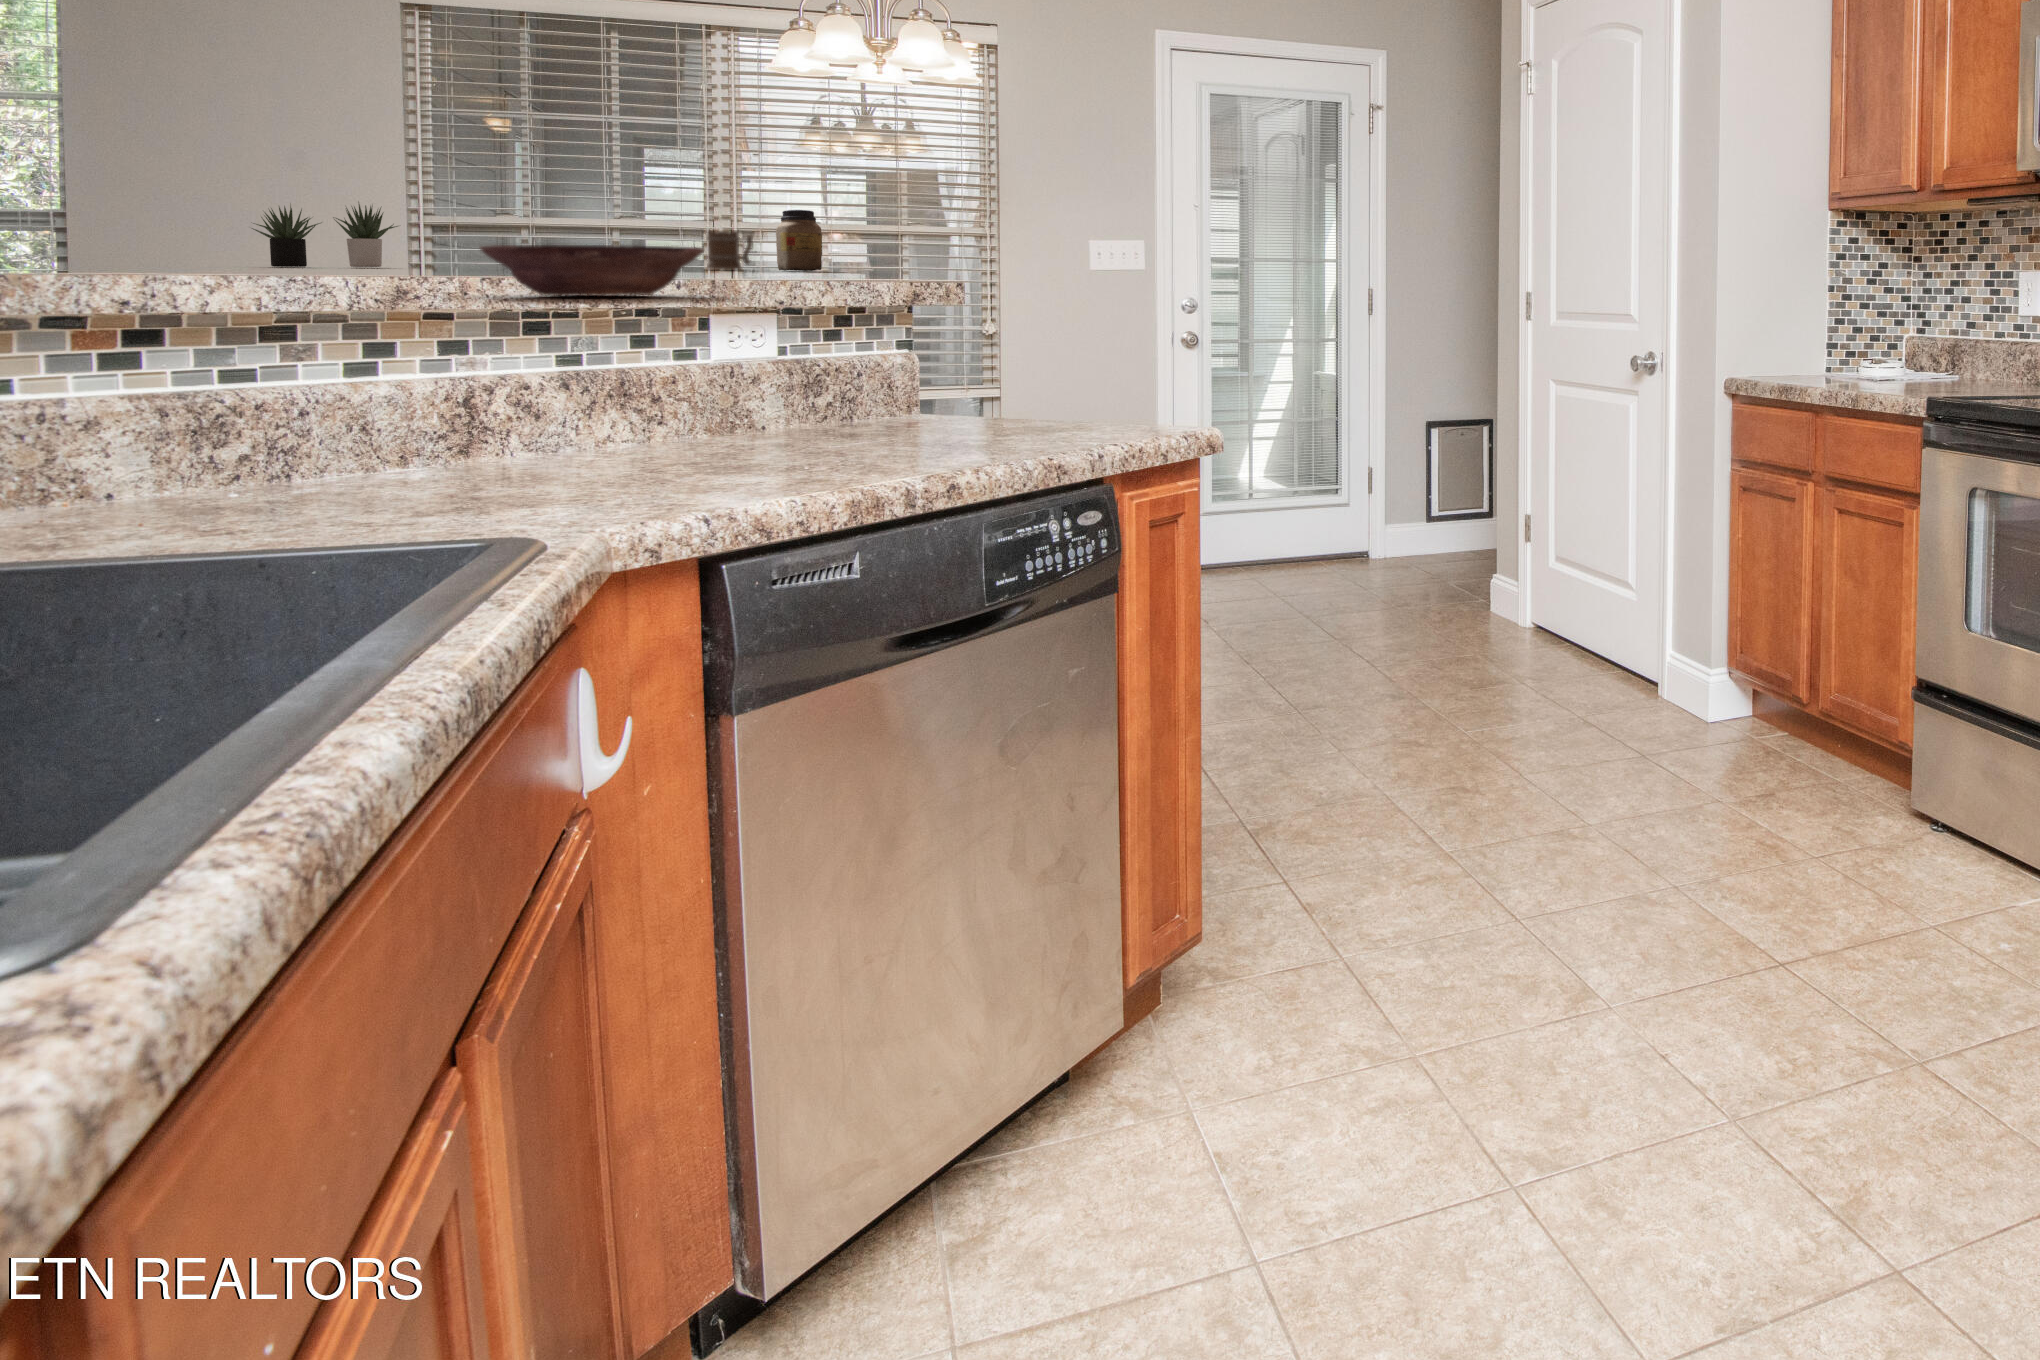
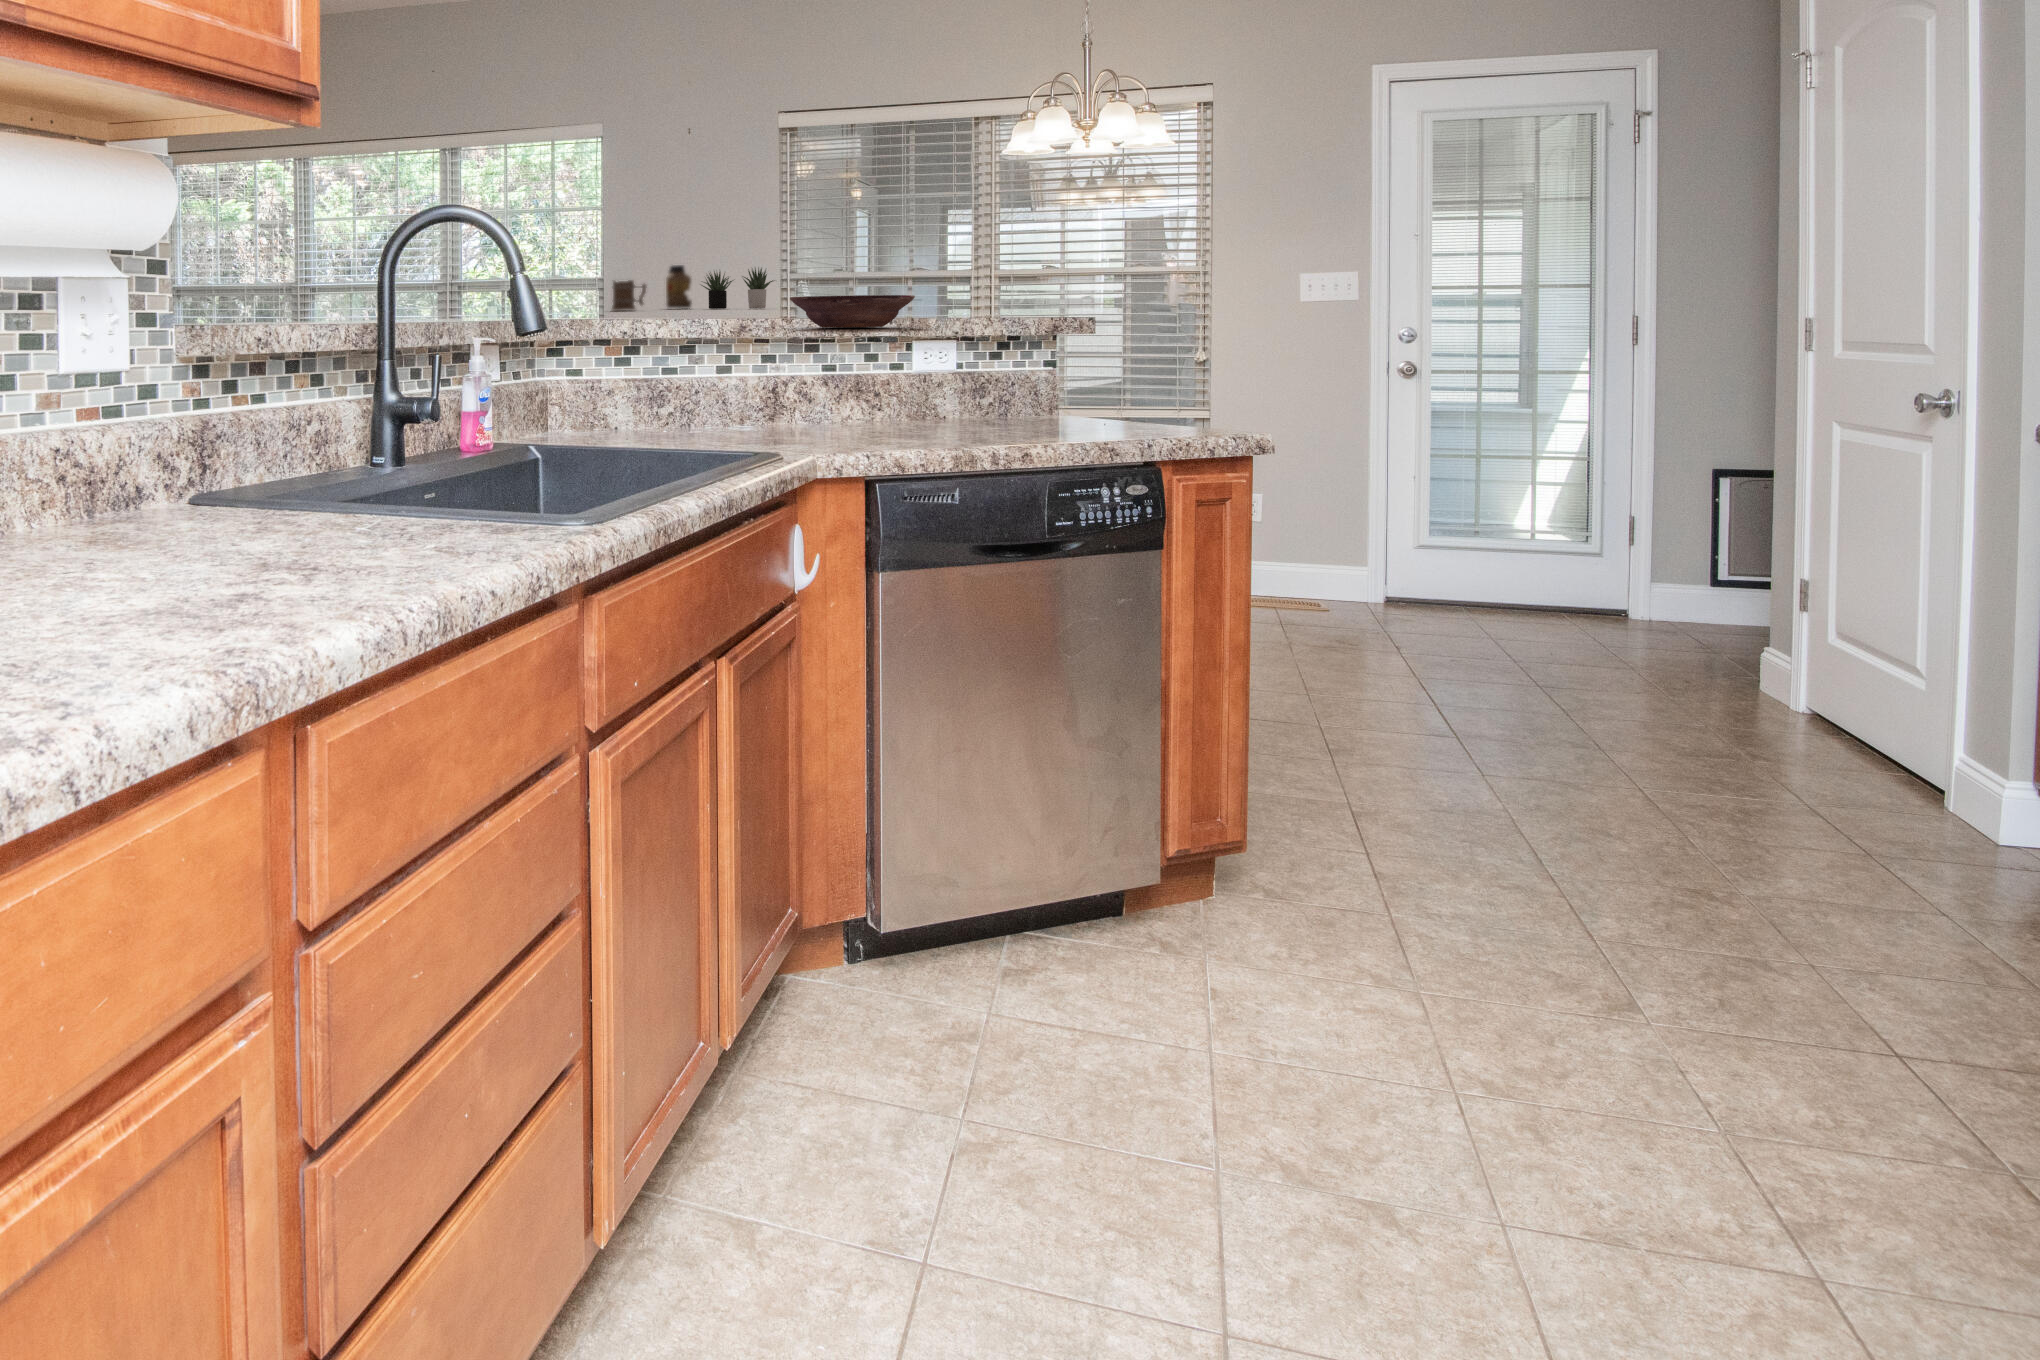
jar: present [776,210,822,271] -> present [666,265,692,308]
mug: present [707,230,753,270] -> present [612,280,647,311]

